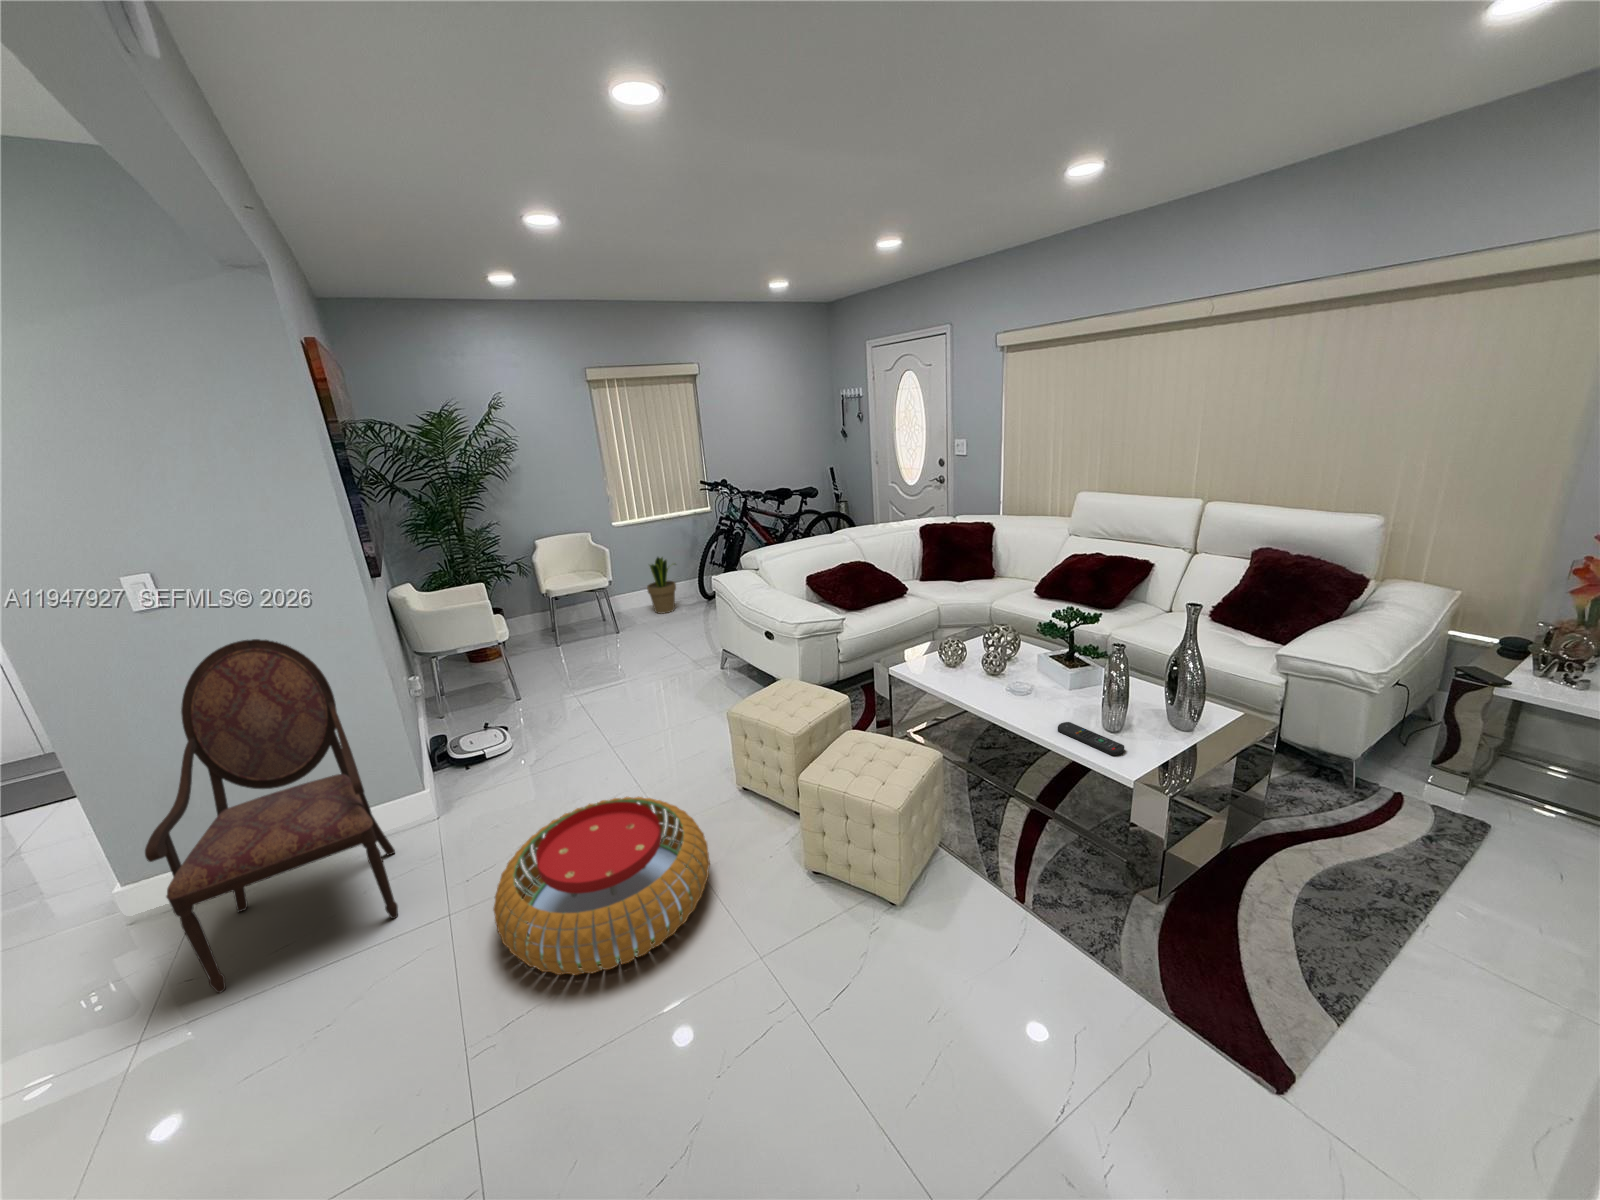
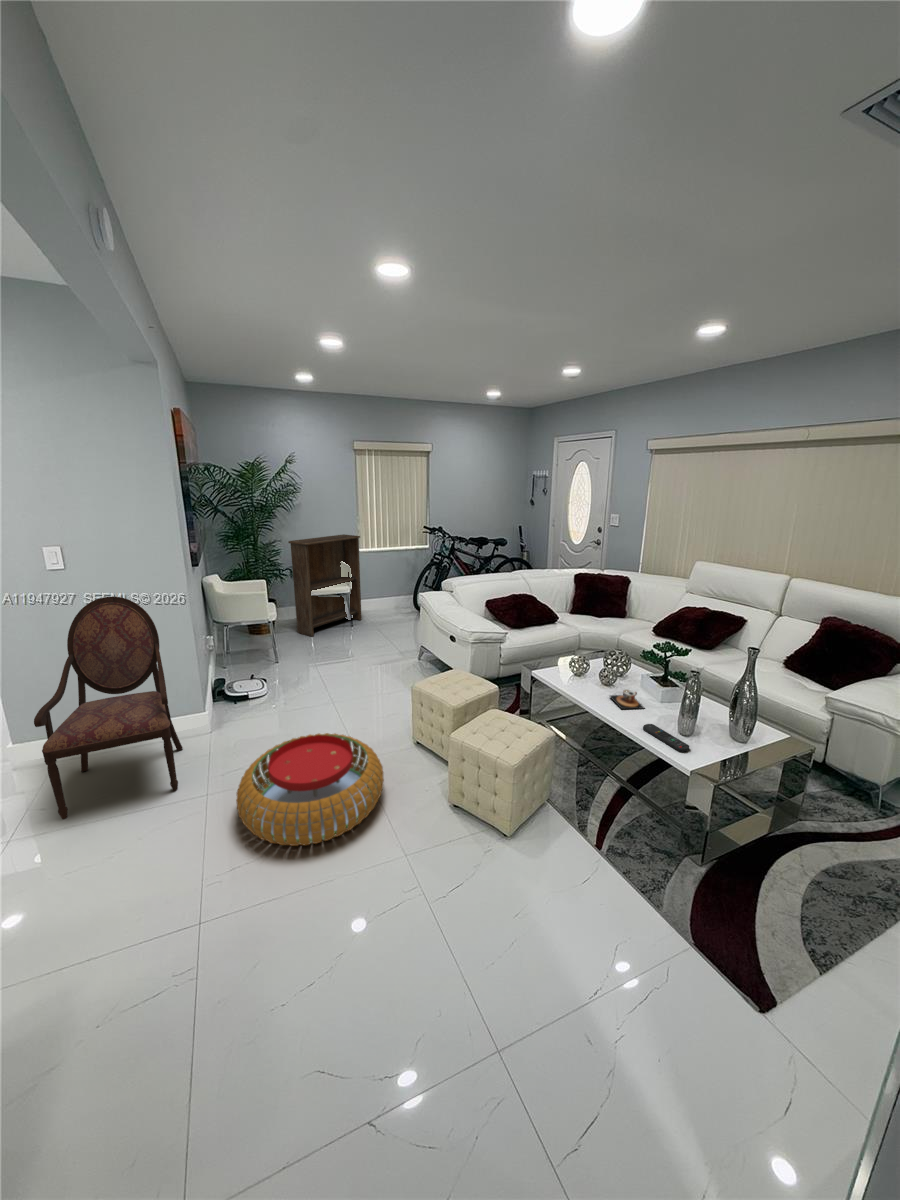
bookshelf: none [509,505,631,657] -> present [288,534,362,637]
potted plant: present [647,557,676,614] -> none [376,575,399,616]
teacup: none [1002,679,1053,707] -> present [610,690,644,709]

